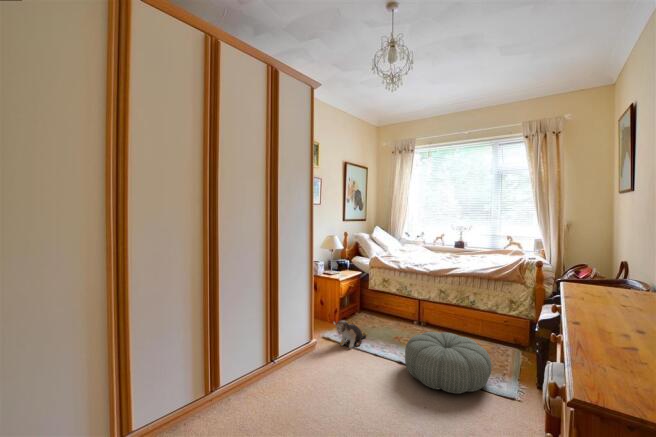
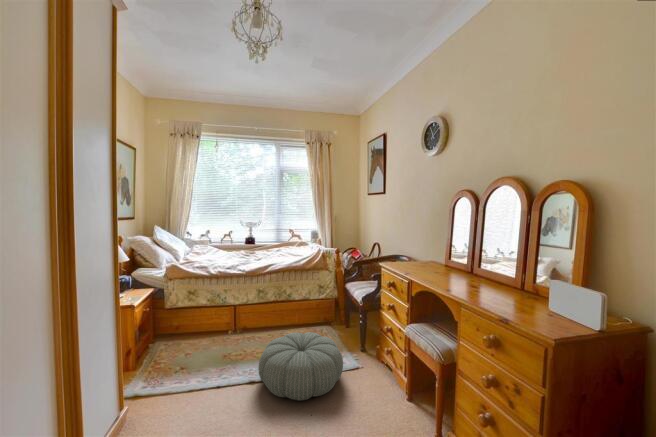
plush toy: present [333,320,366,348] -> none [151,363,189,400]

